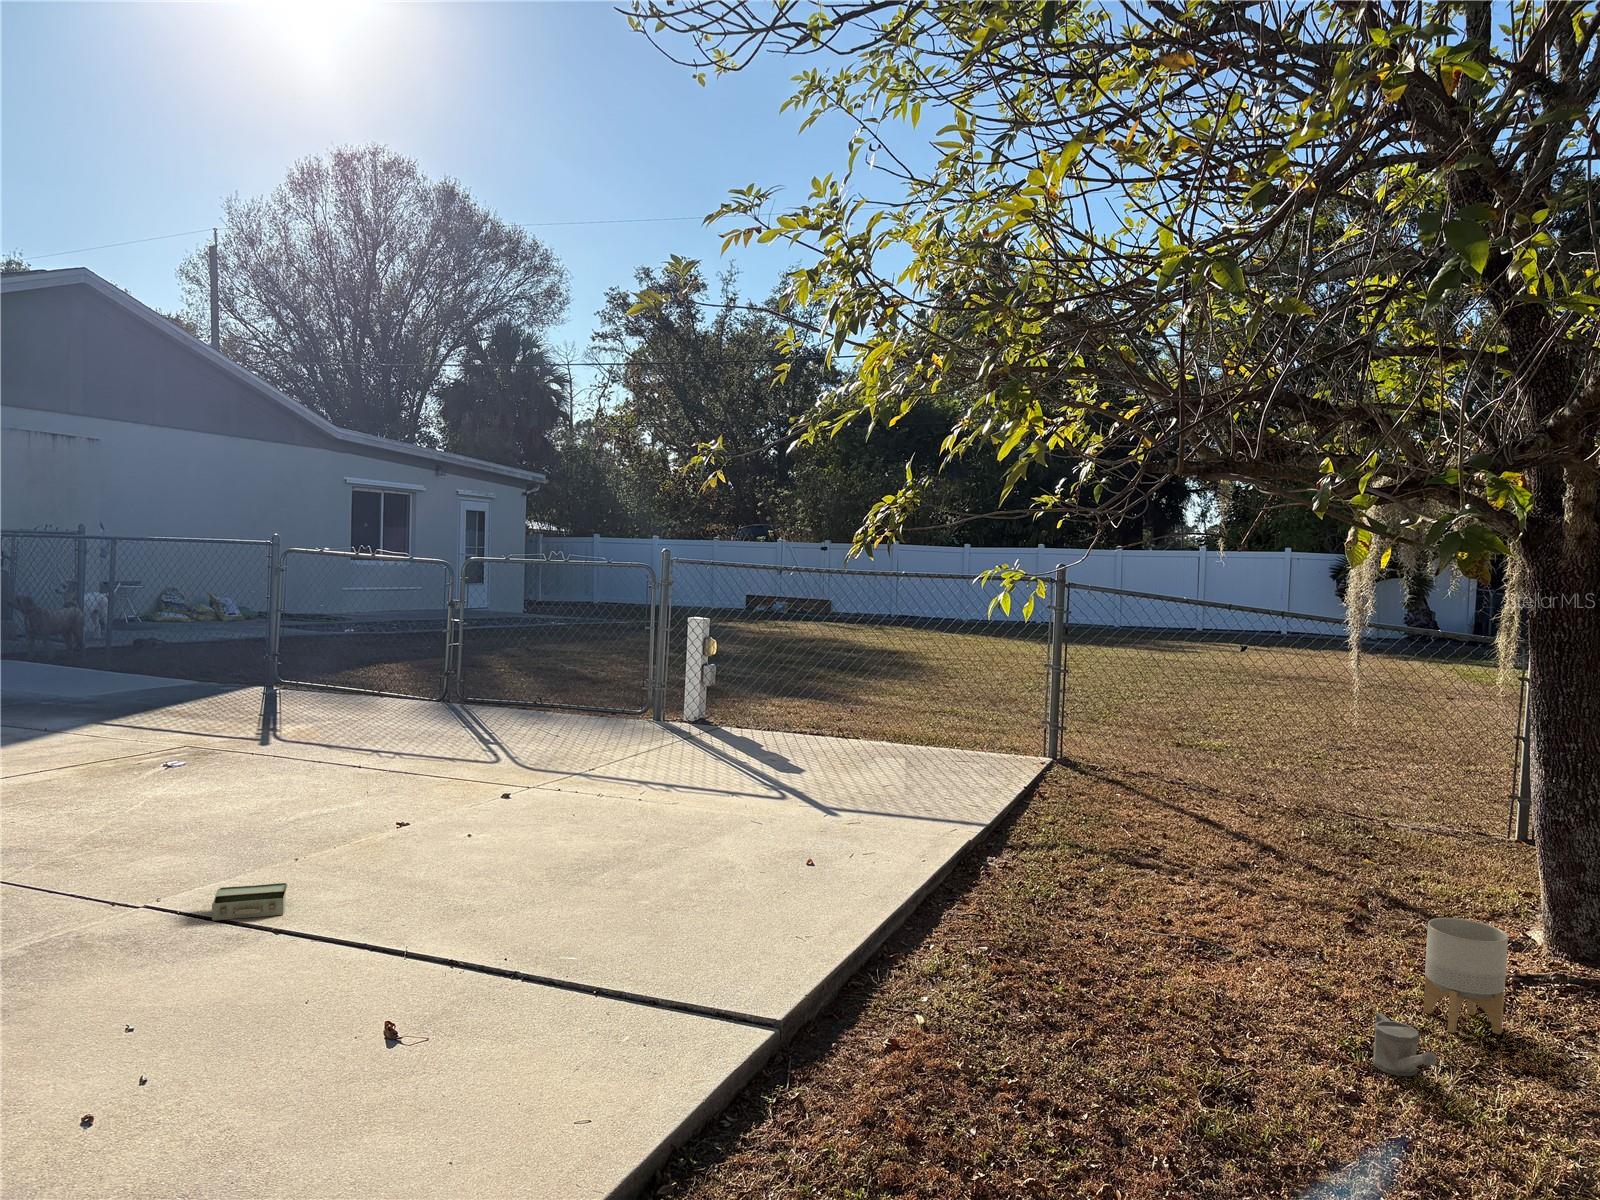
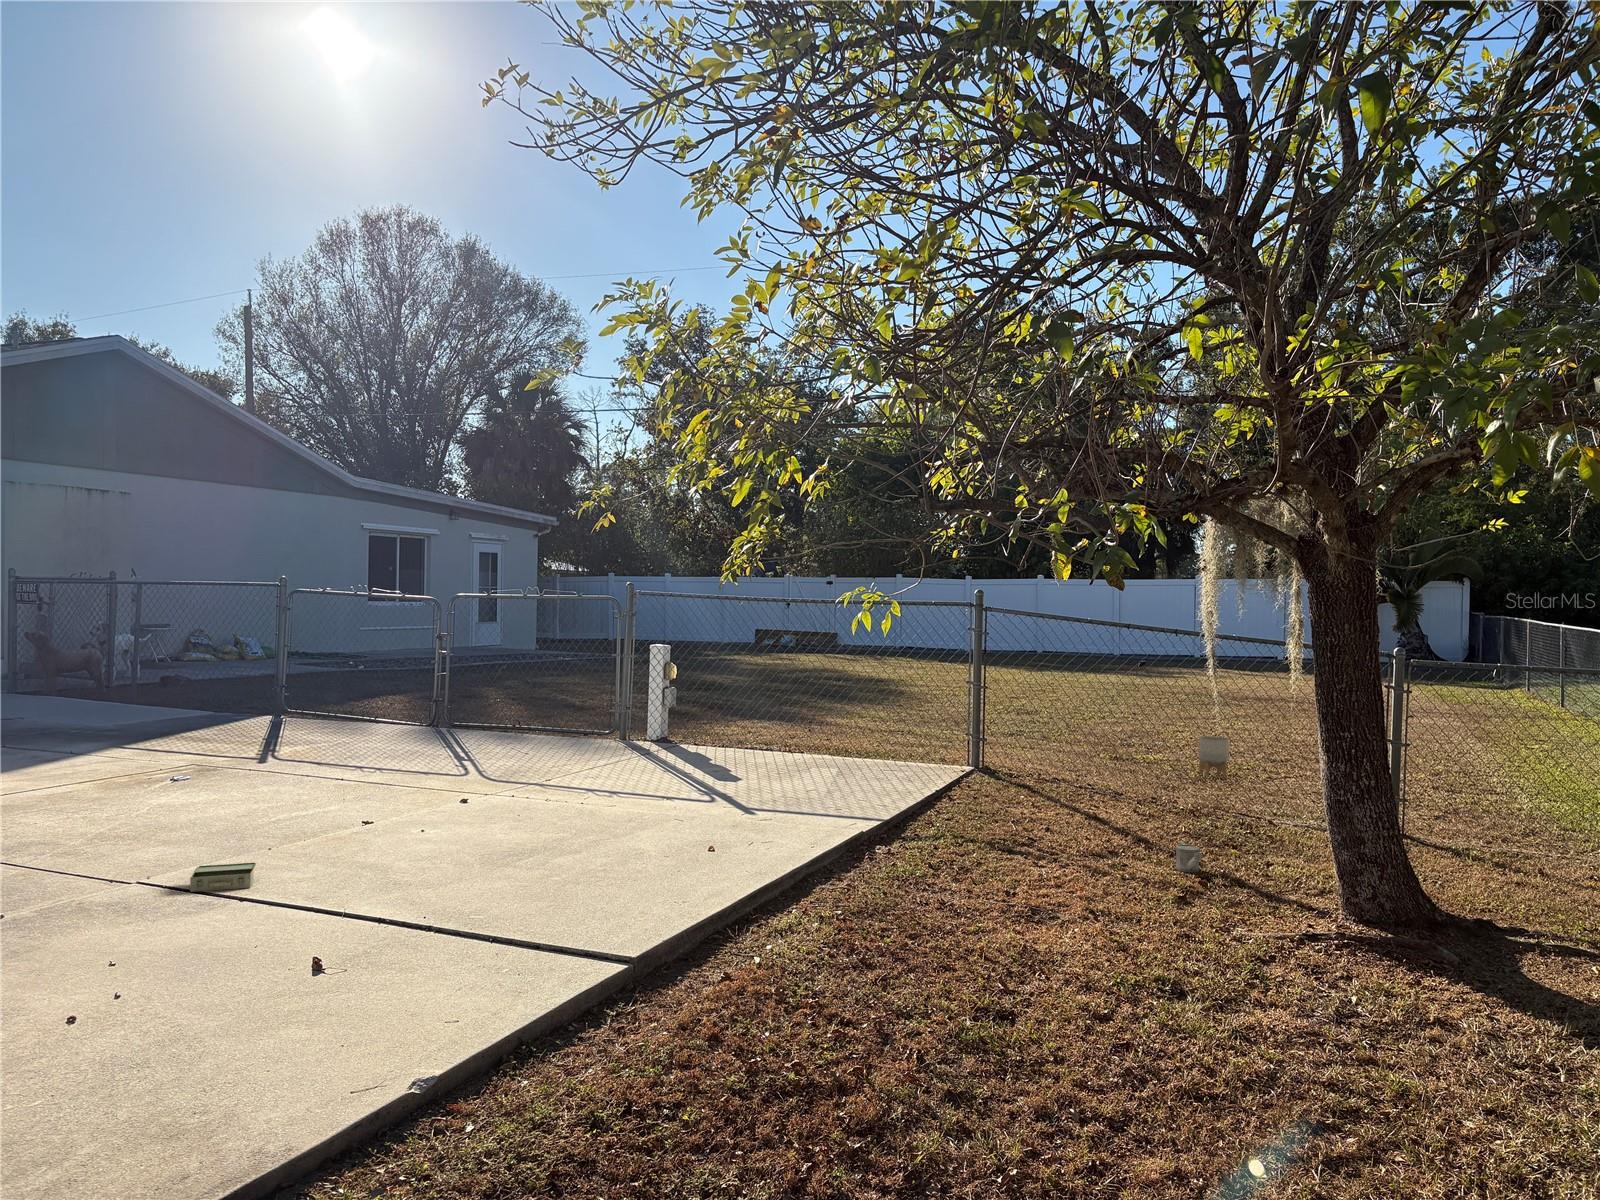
planter: present [1423,918,1508,1035] -> present [1198,736,1229,779]
watering can: present [1372,1013,1437,1076] -> present [1175,842,1202,872]

